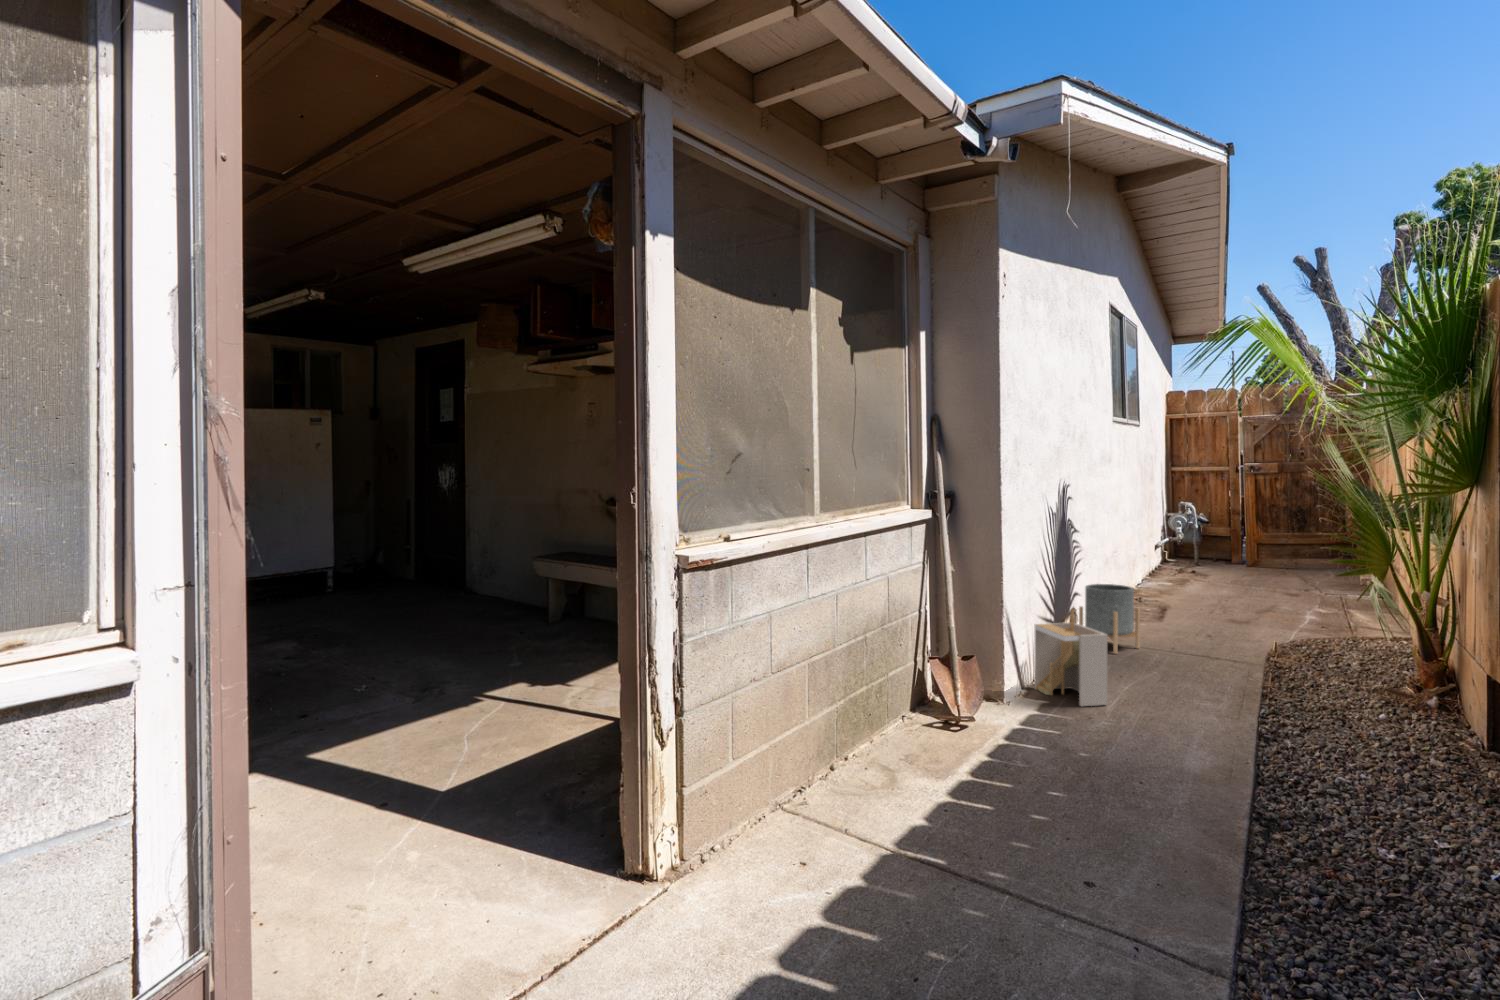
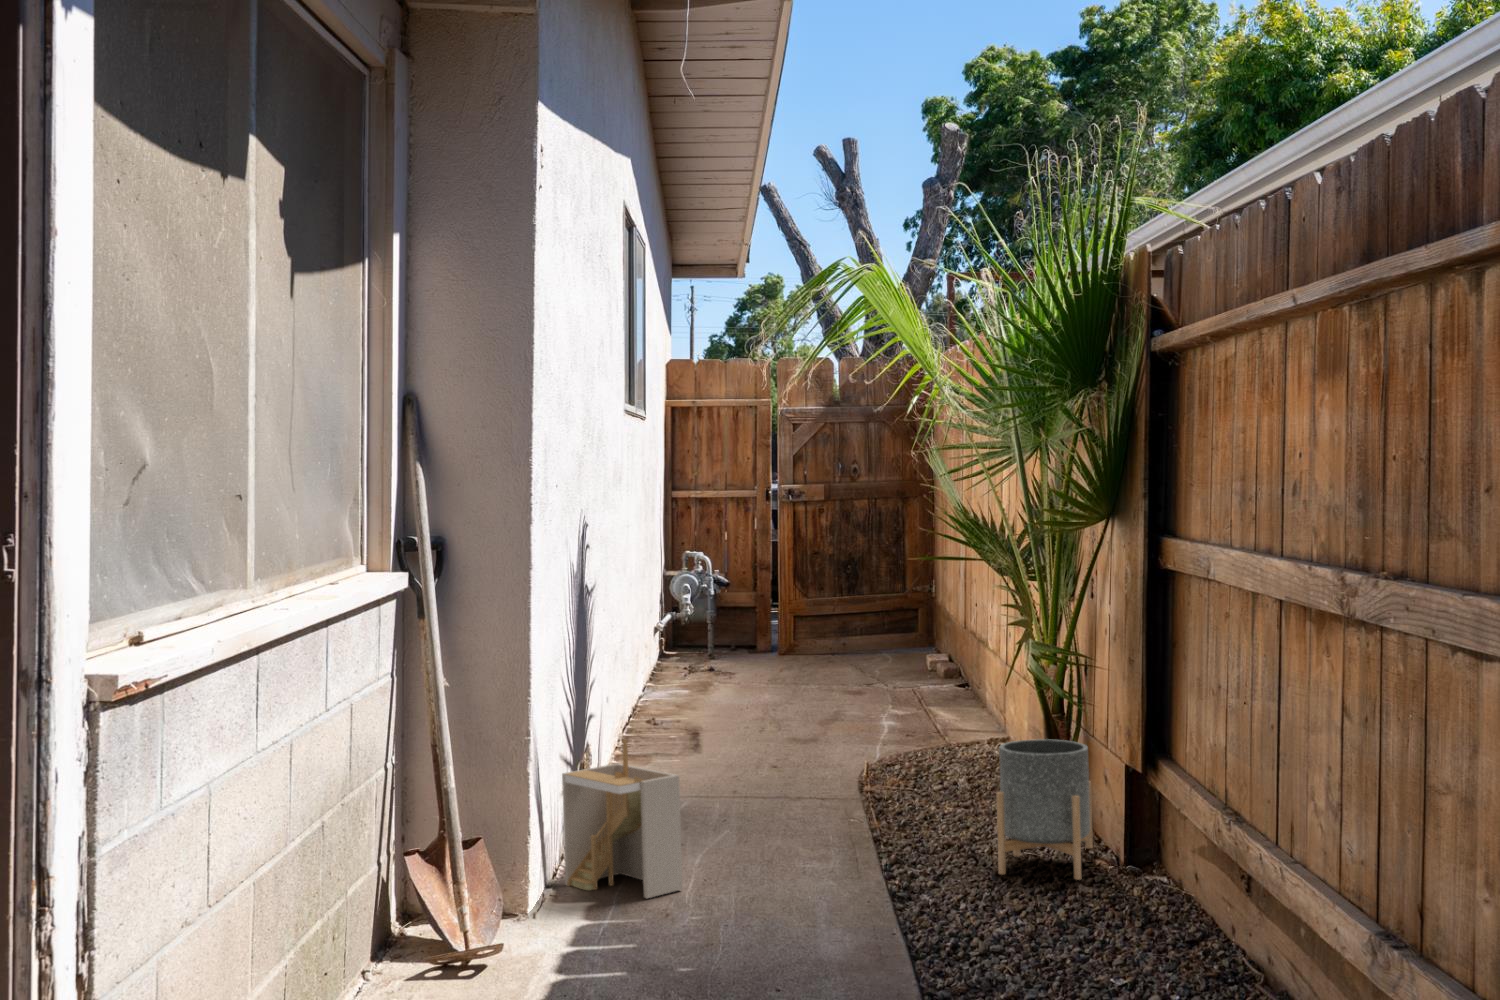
planter: present [1079,584,1140,654] -> present [996,739,1093,880]

